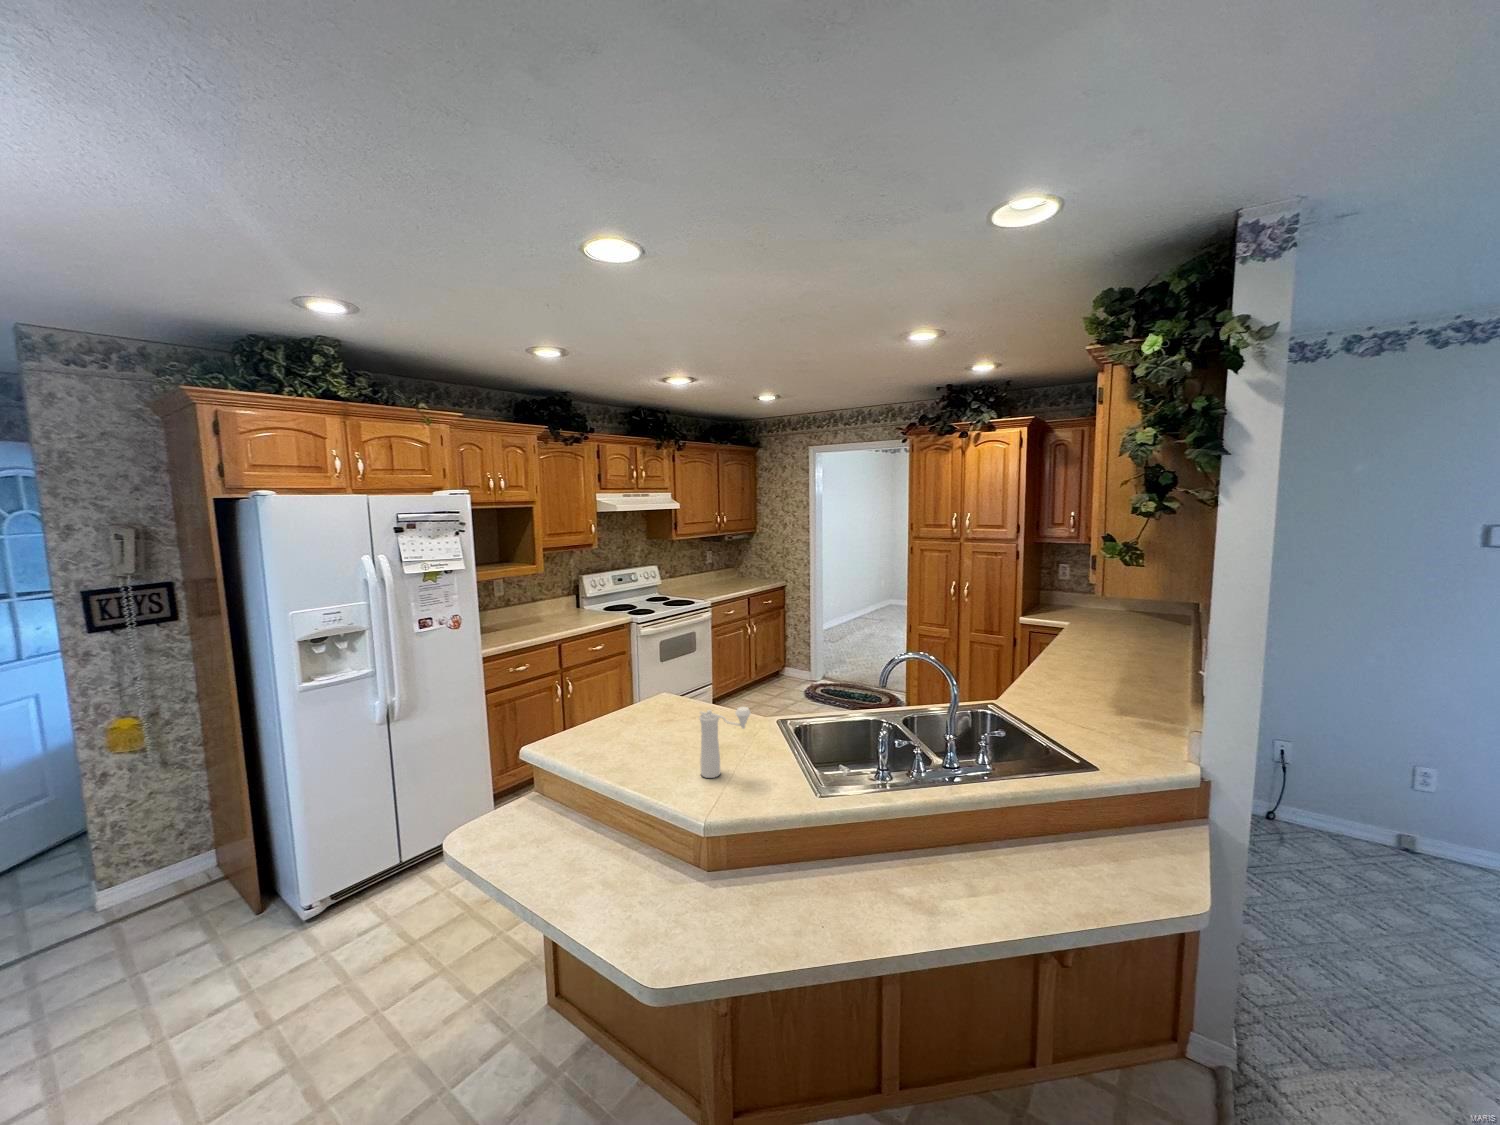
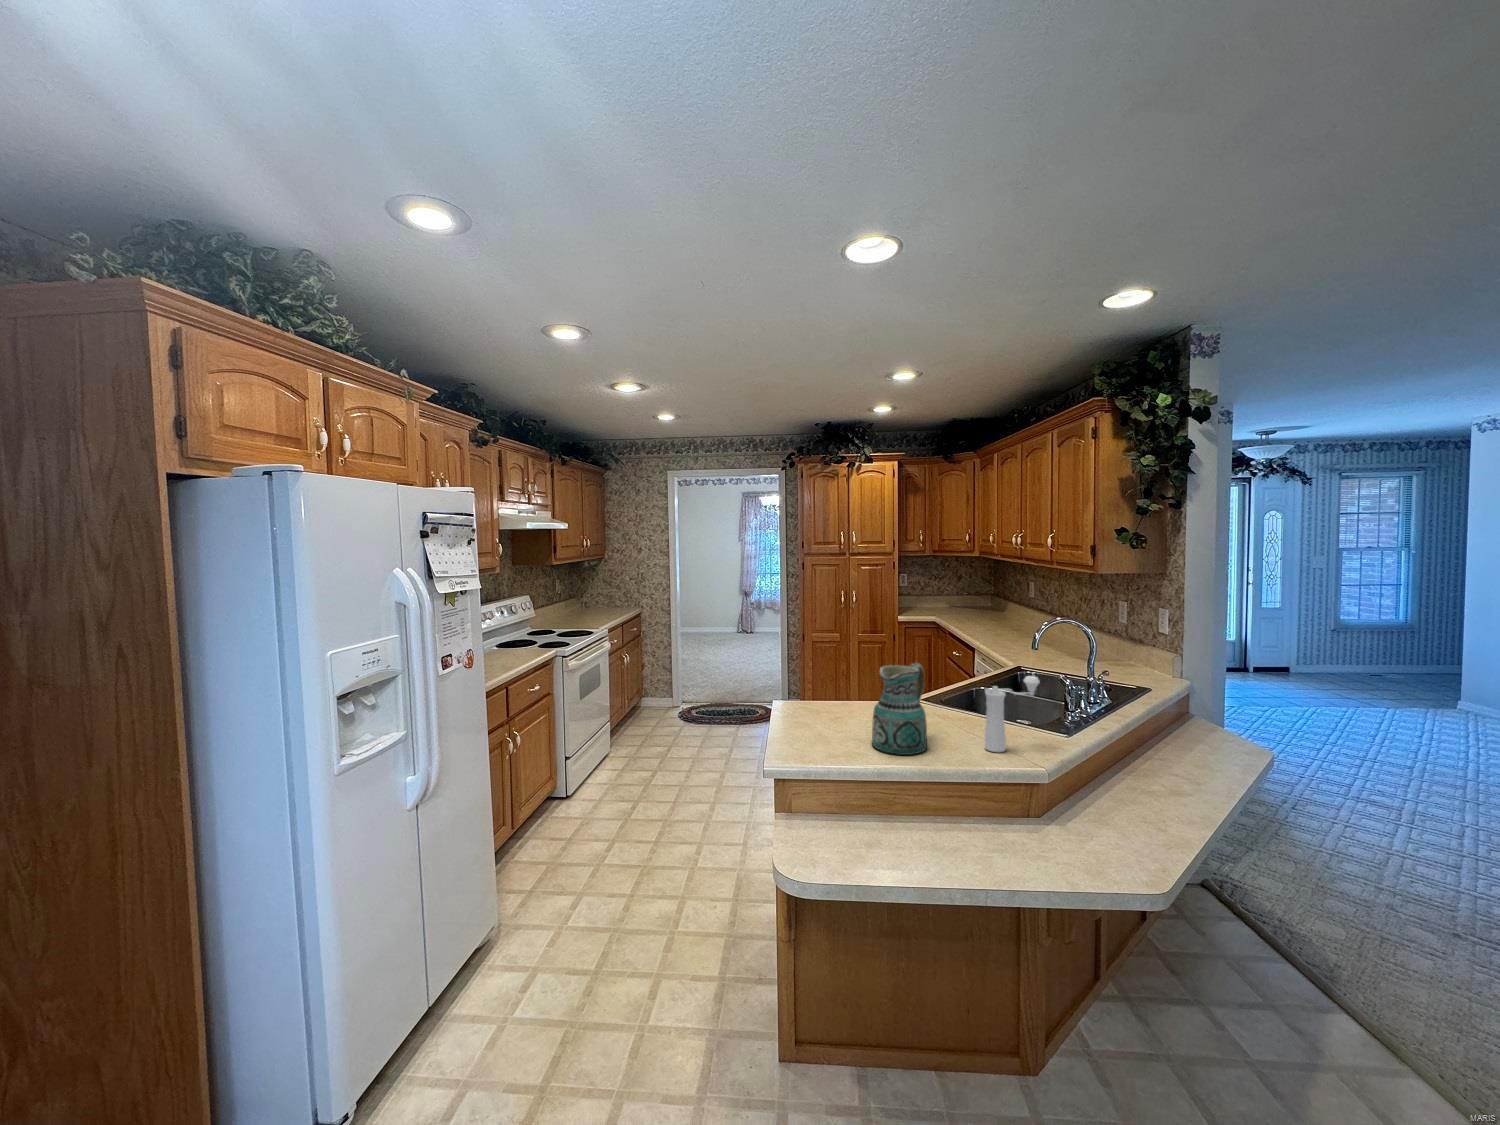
ceramic pitcher: none [625,671,696,758] -> present [872,662,927,755]

